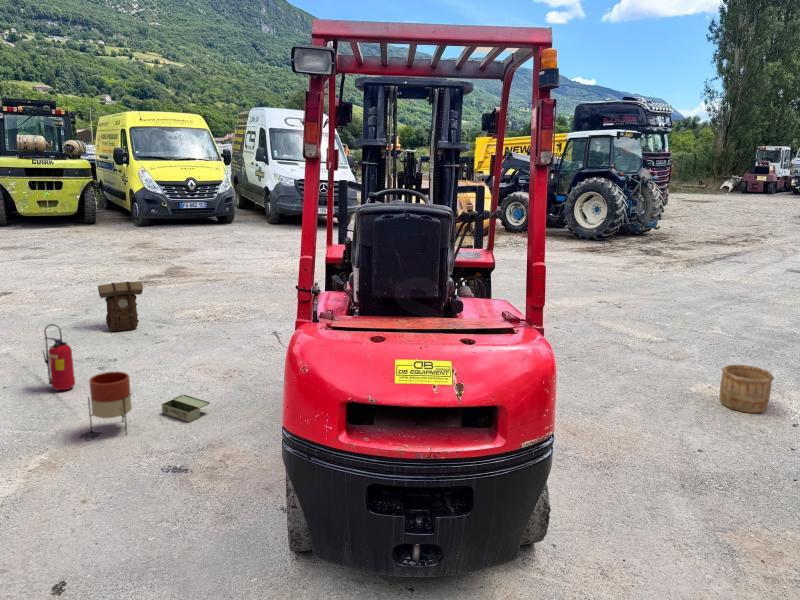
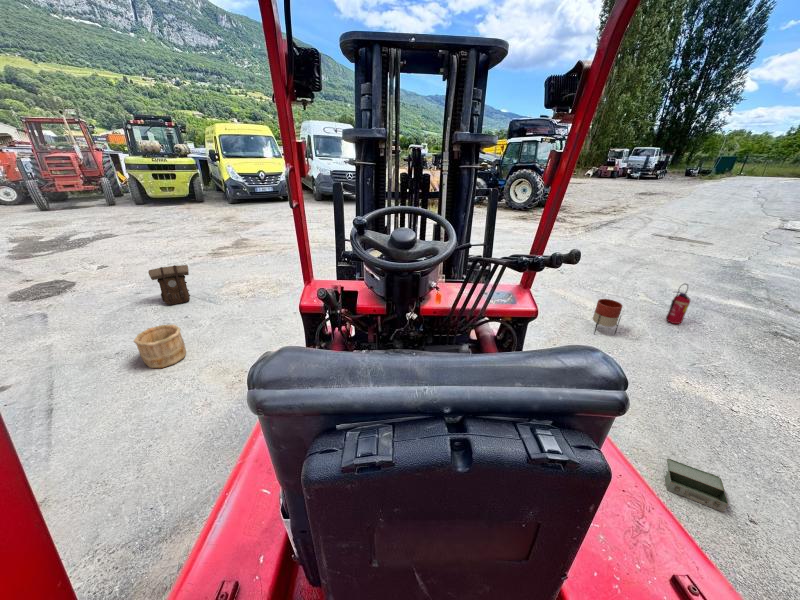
fire extinguisher: present [43,324,75,390] -> present [666,284,690,324]
wooden bucket: present [720,365,774,413] -> present [134,325,186,368]
planter: present [88,372,132,434] -> present [593,299,622,335]
toolbox: present [162,395,210,422] -> present [665,459,728,512]

